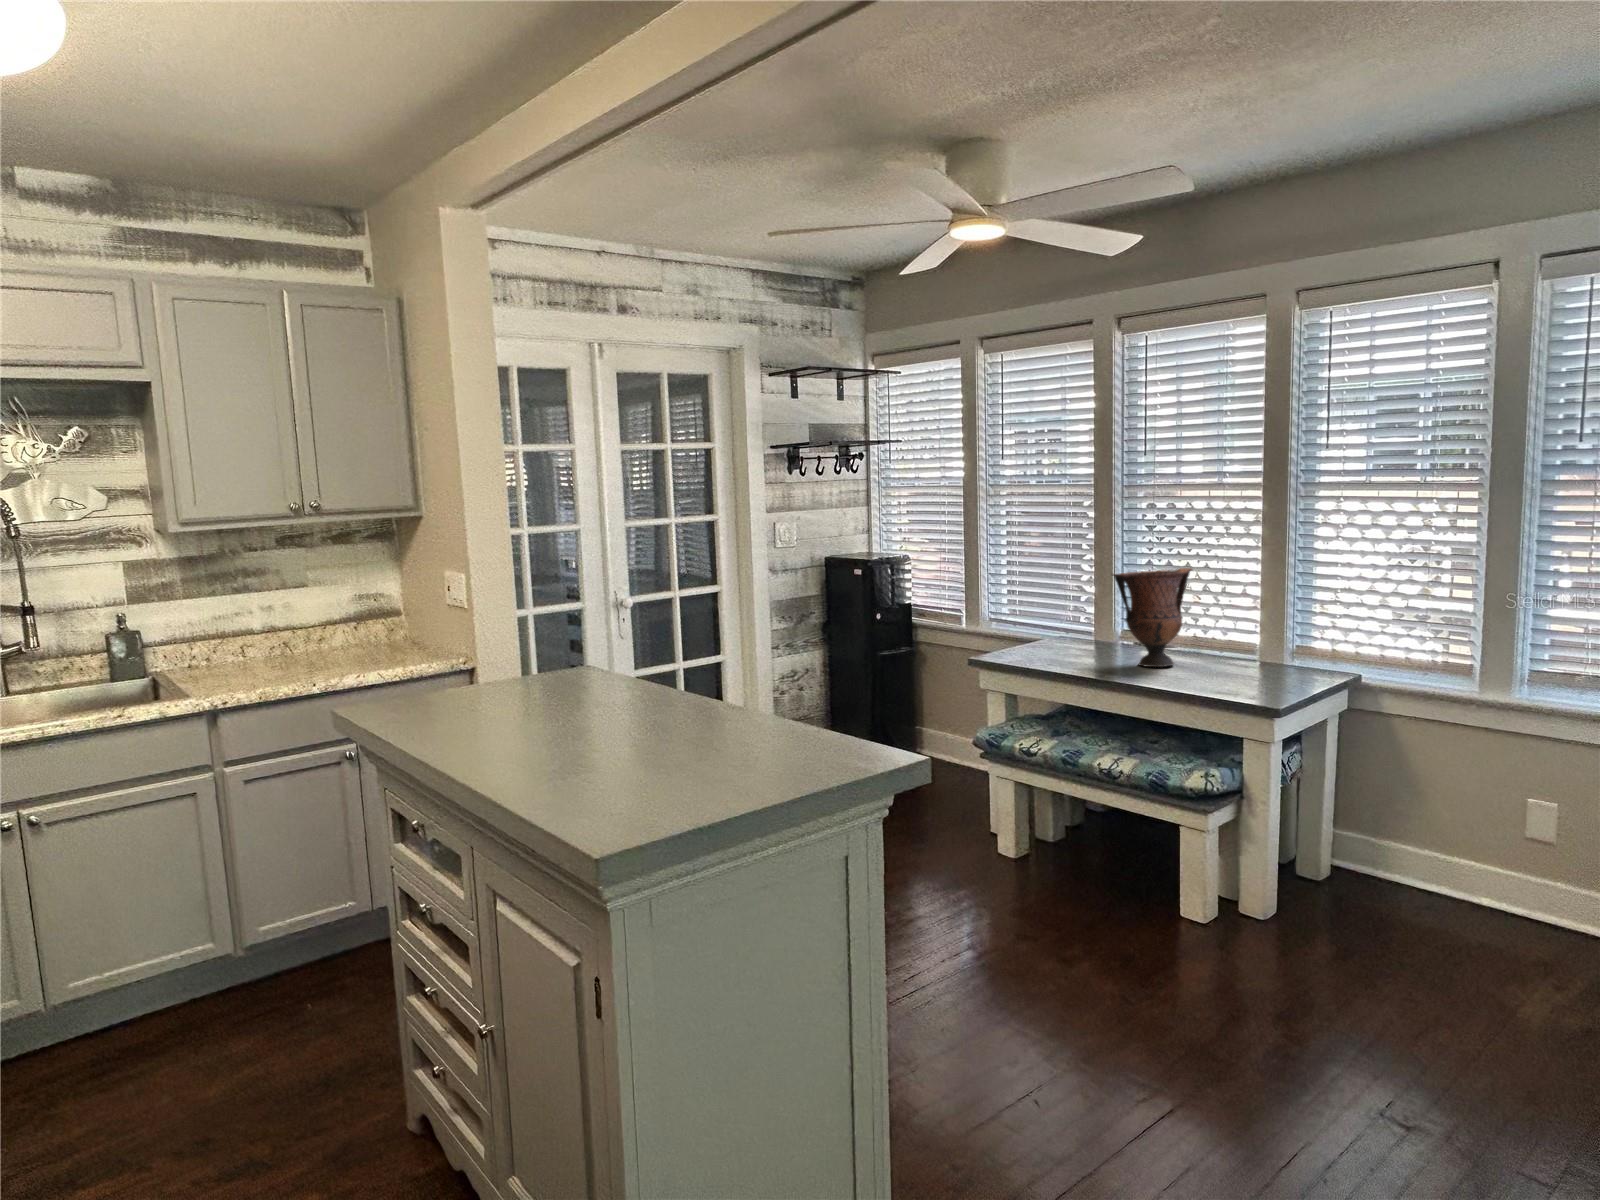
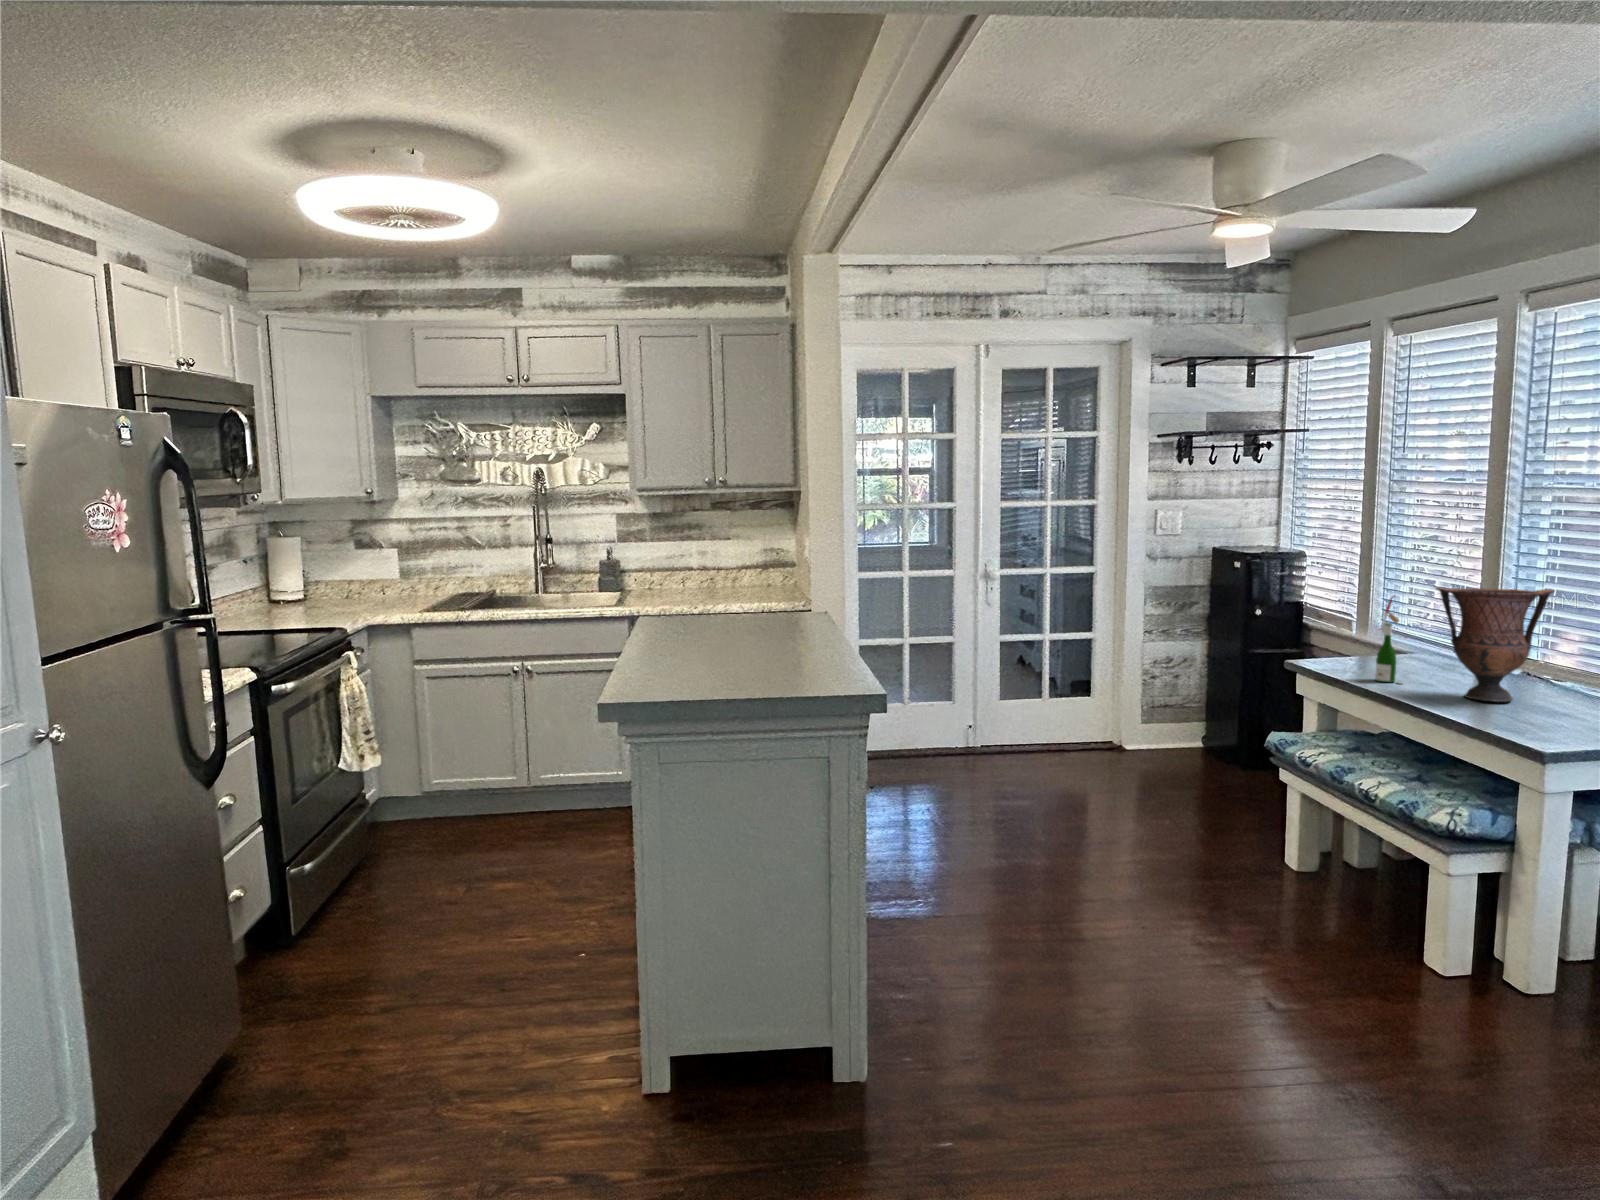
wine bottle: none [1061,583,1085,663] -> present [1375,596,1403,684]

